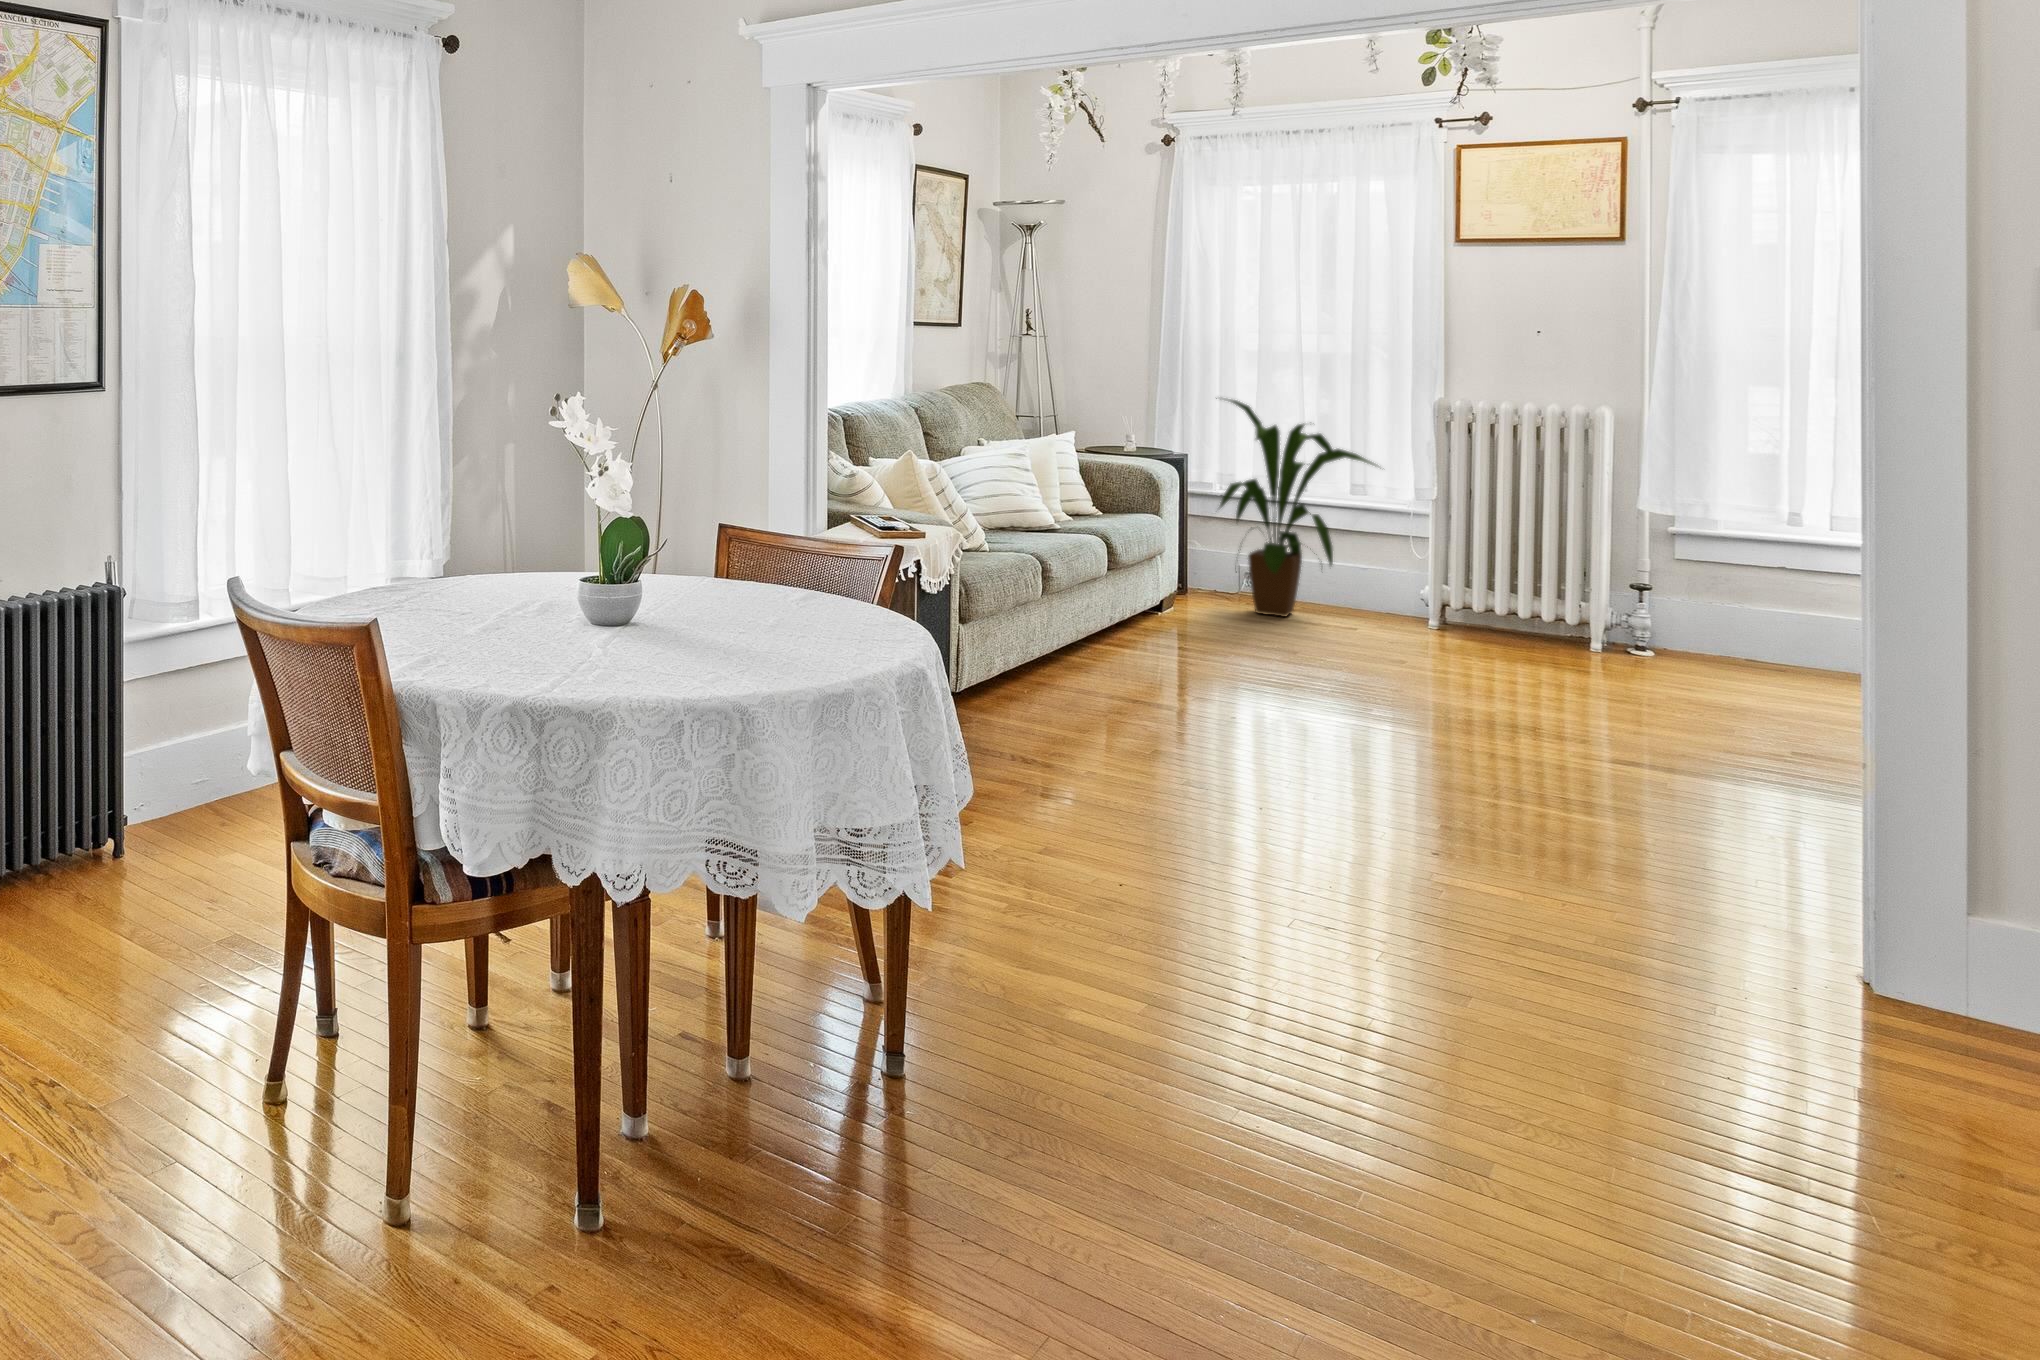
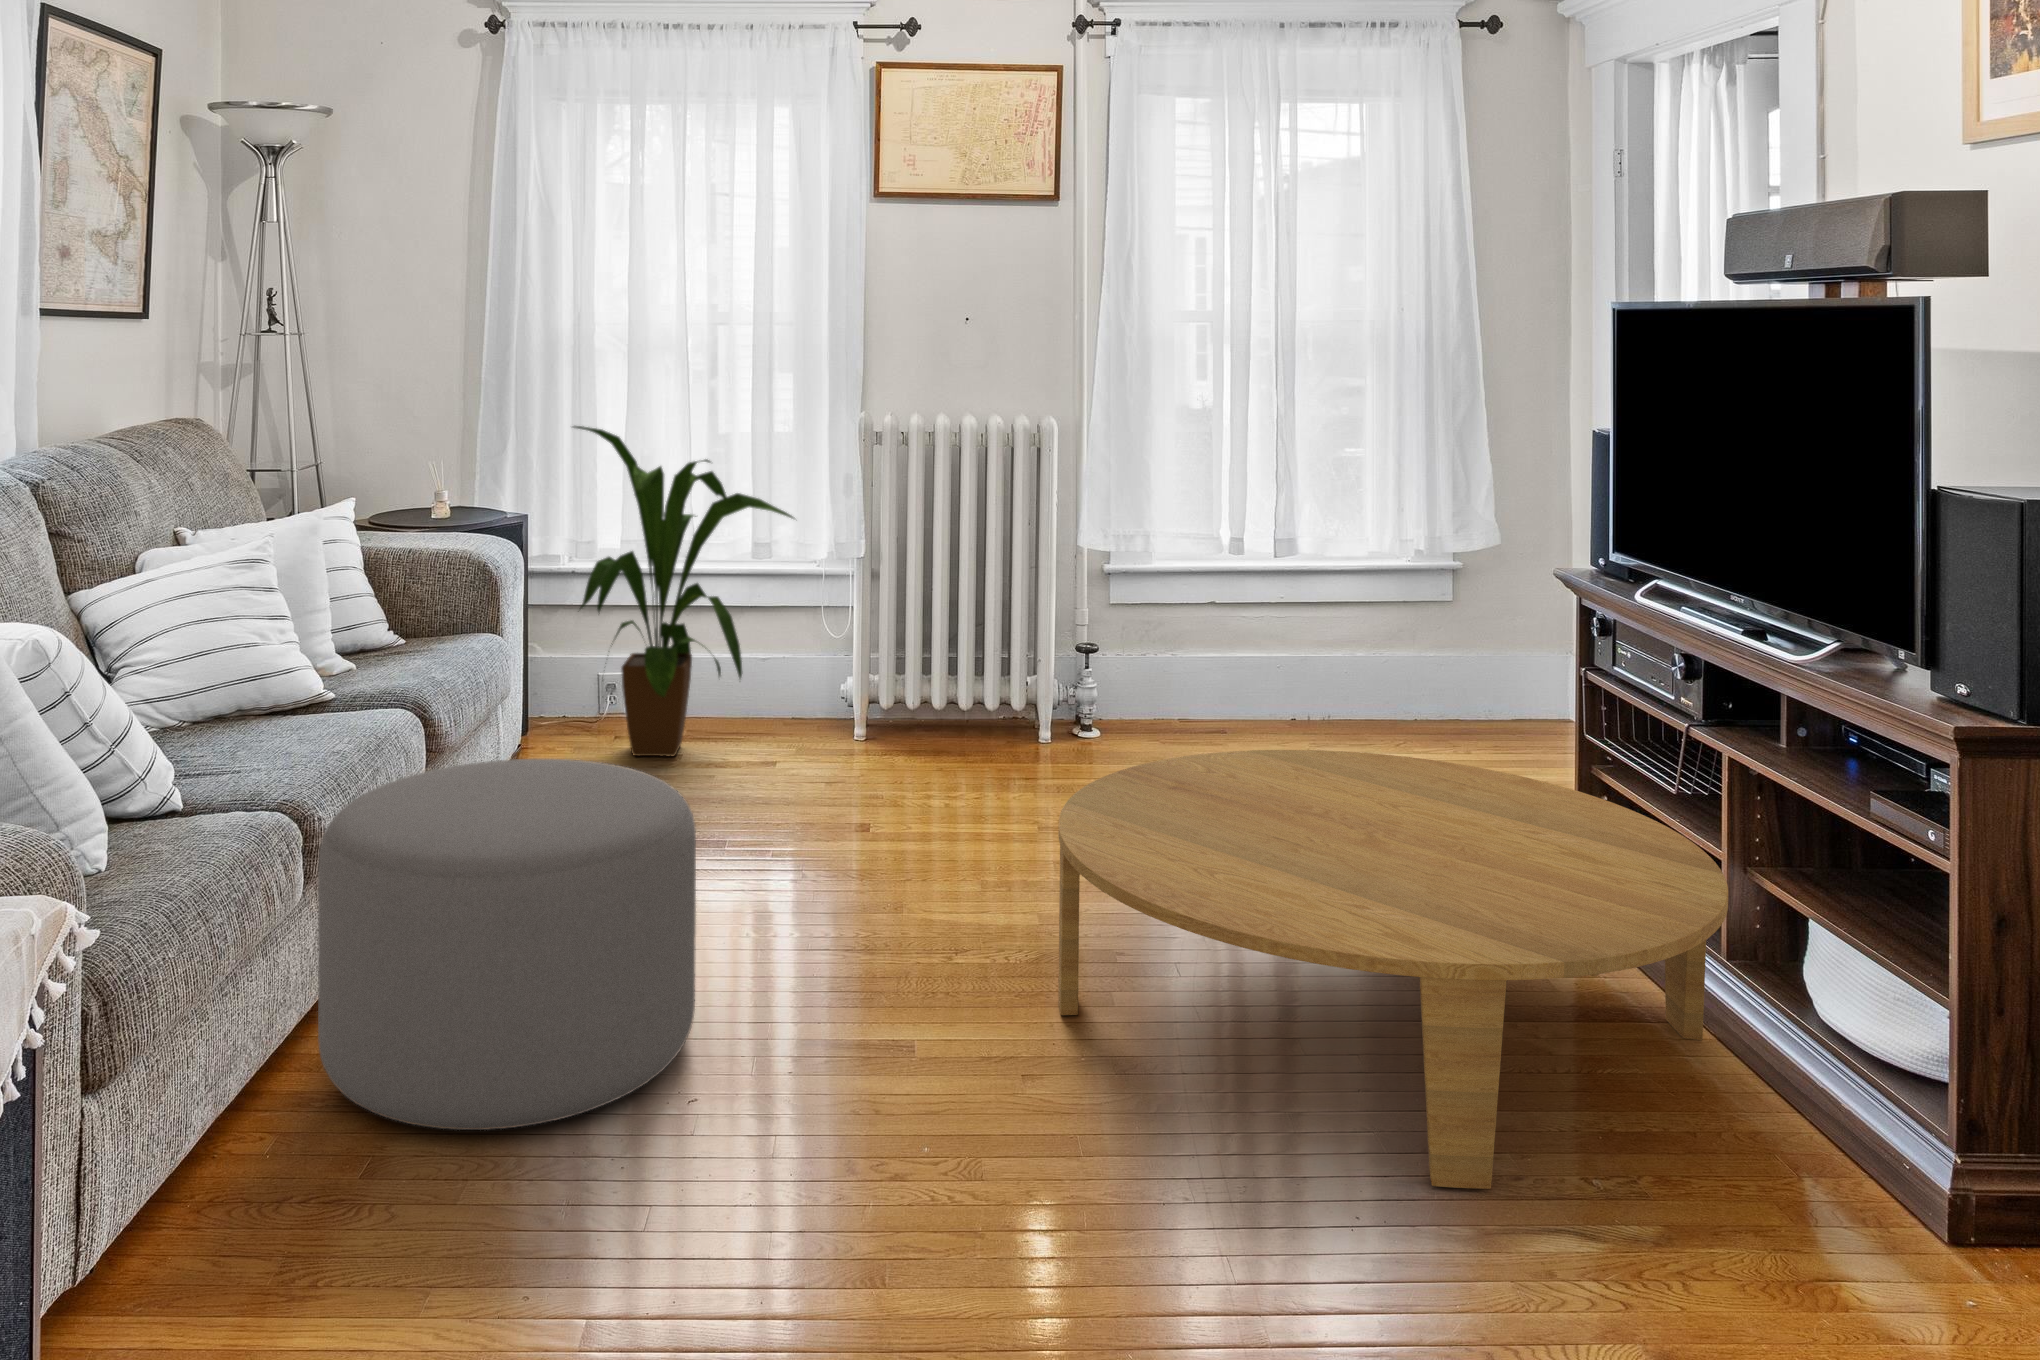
ottoman: none [1054,555,1253,711] -> present [318,759,696,1130]
coffee table: none [1487,617,2000,820] -> present [1058,750,1728,1189]

